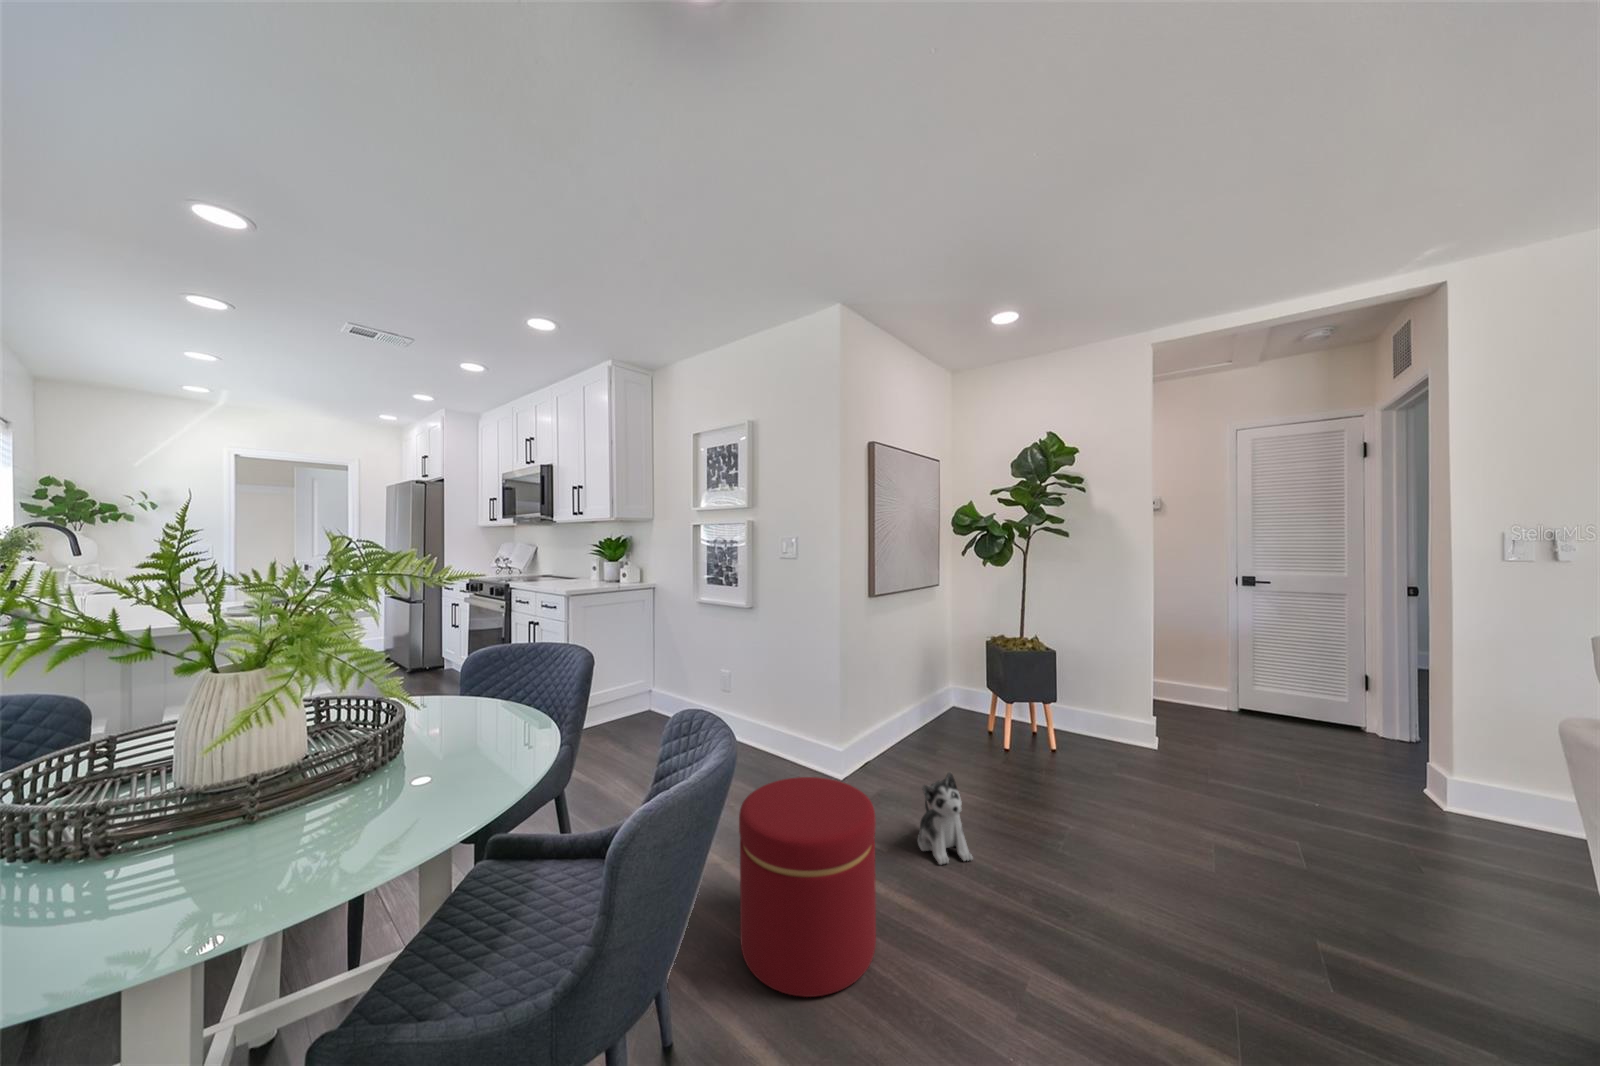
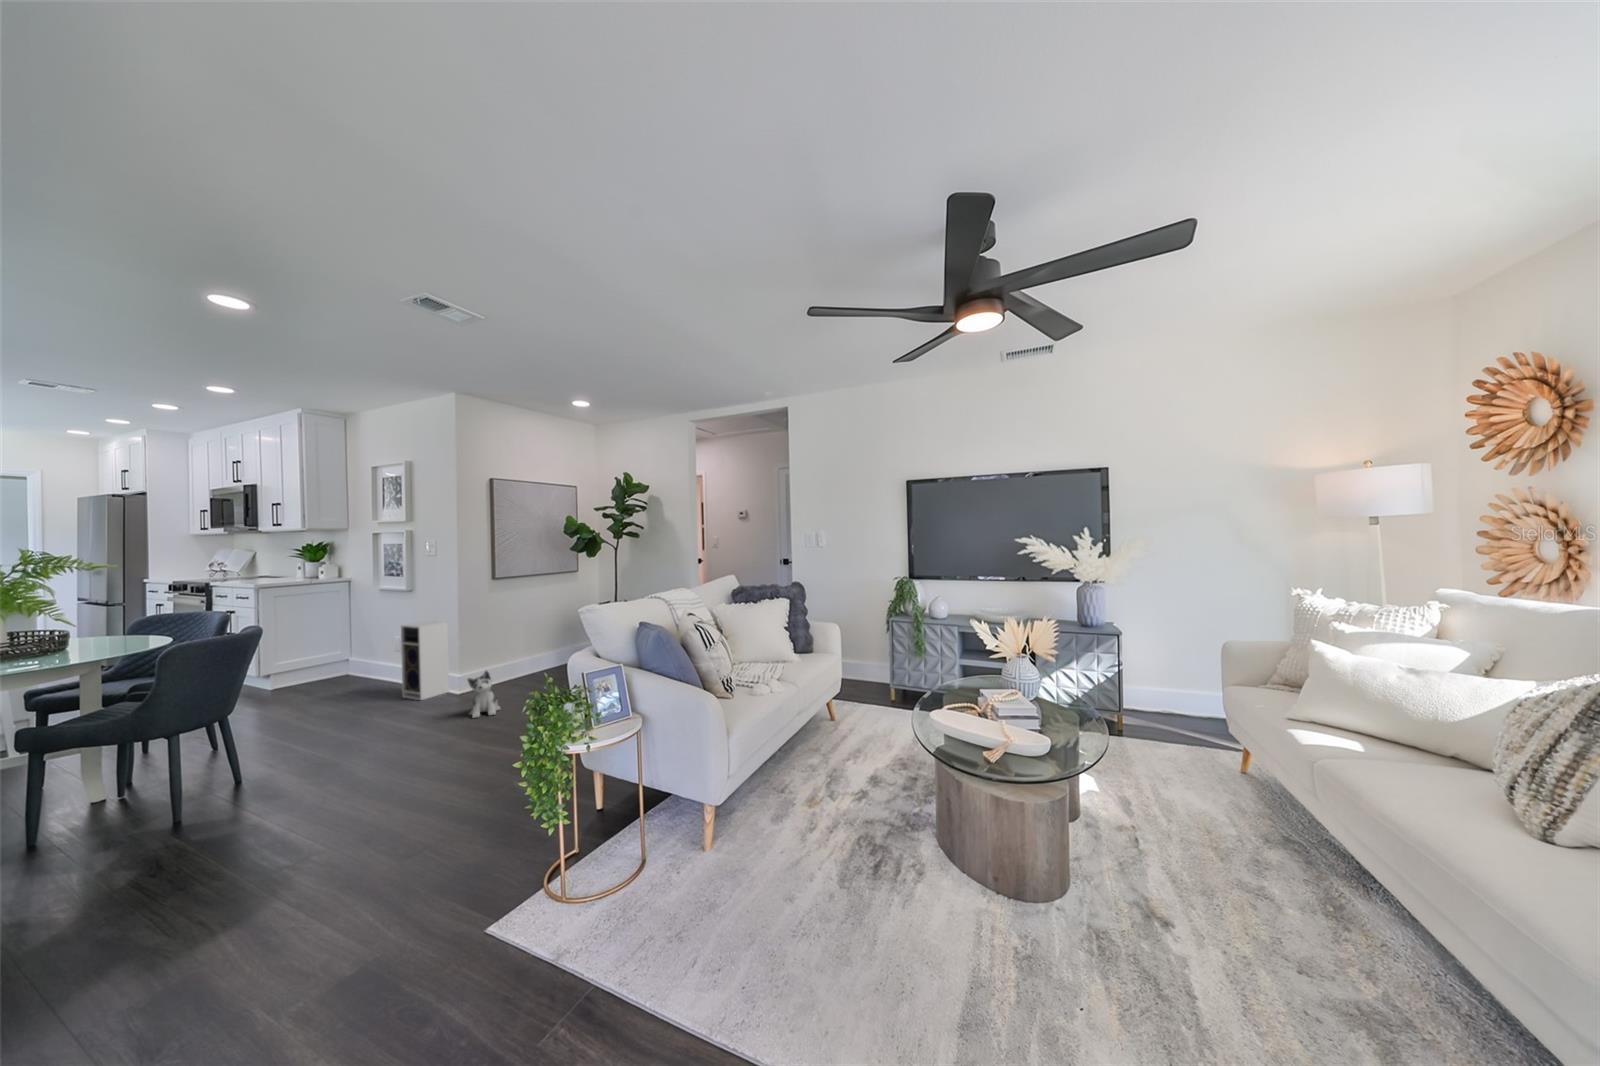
speaker: none [761,658,824,791] -> present [401,621,449,700]
ottoman: present [739,777,876,997] -> none [308,673,400,765]

